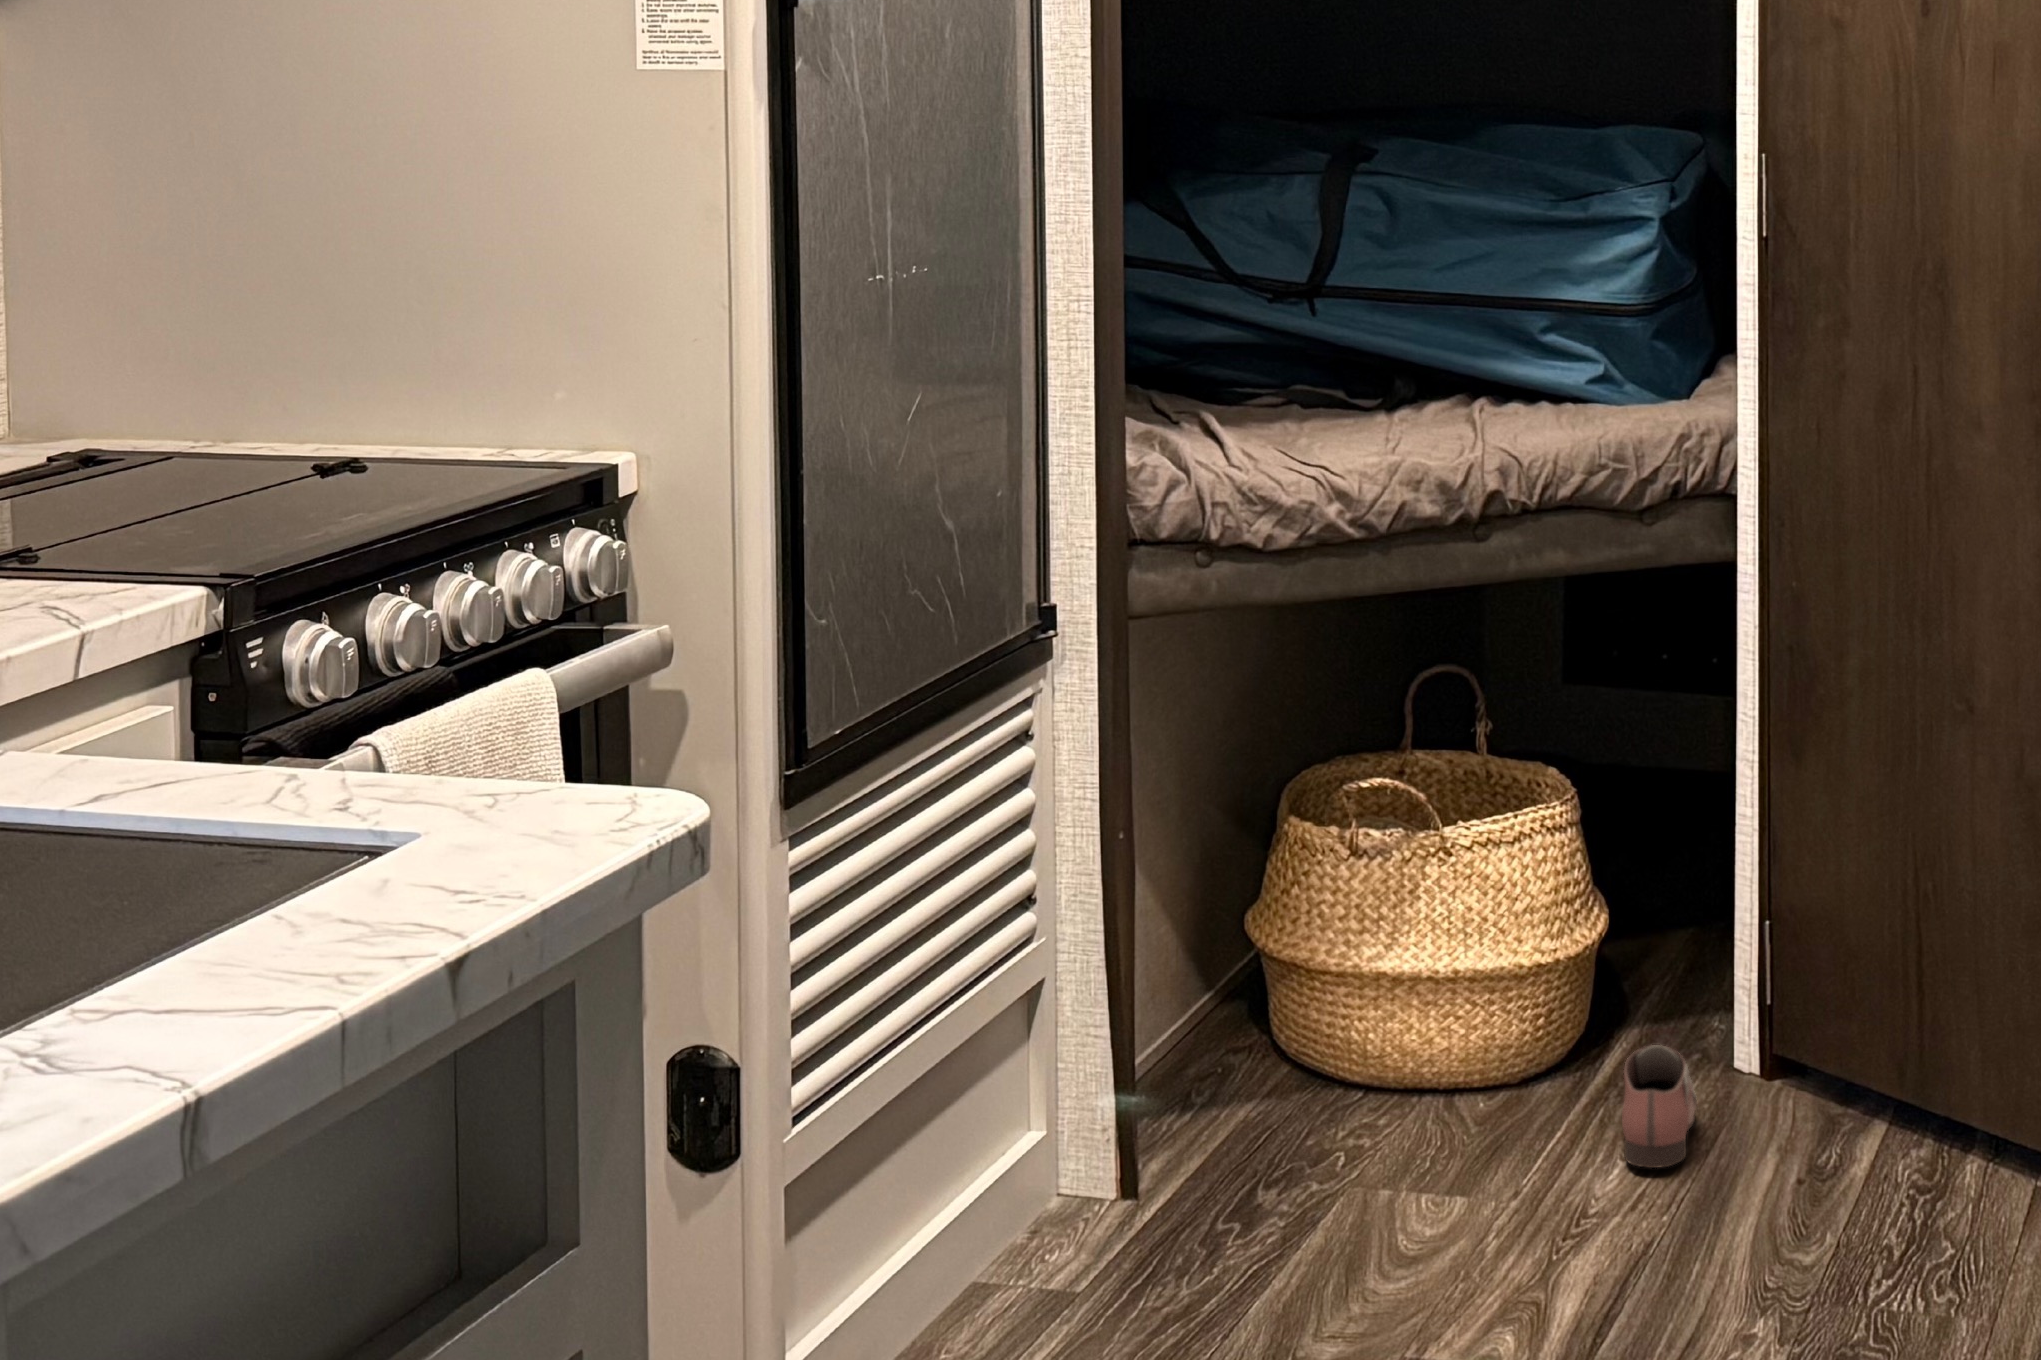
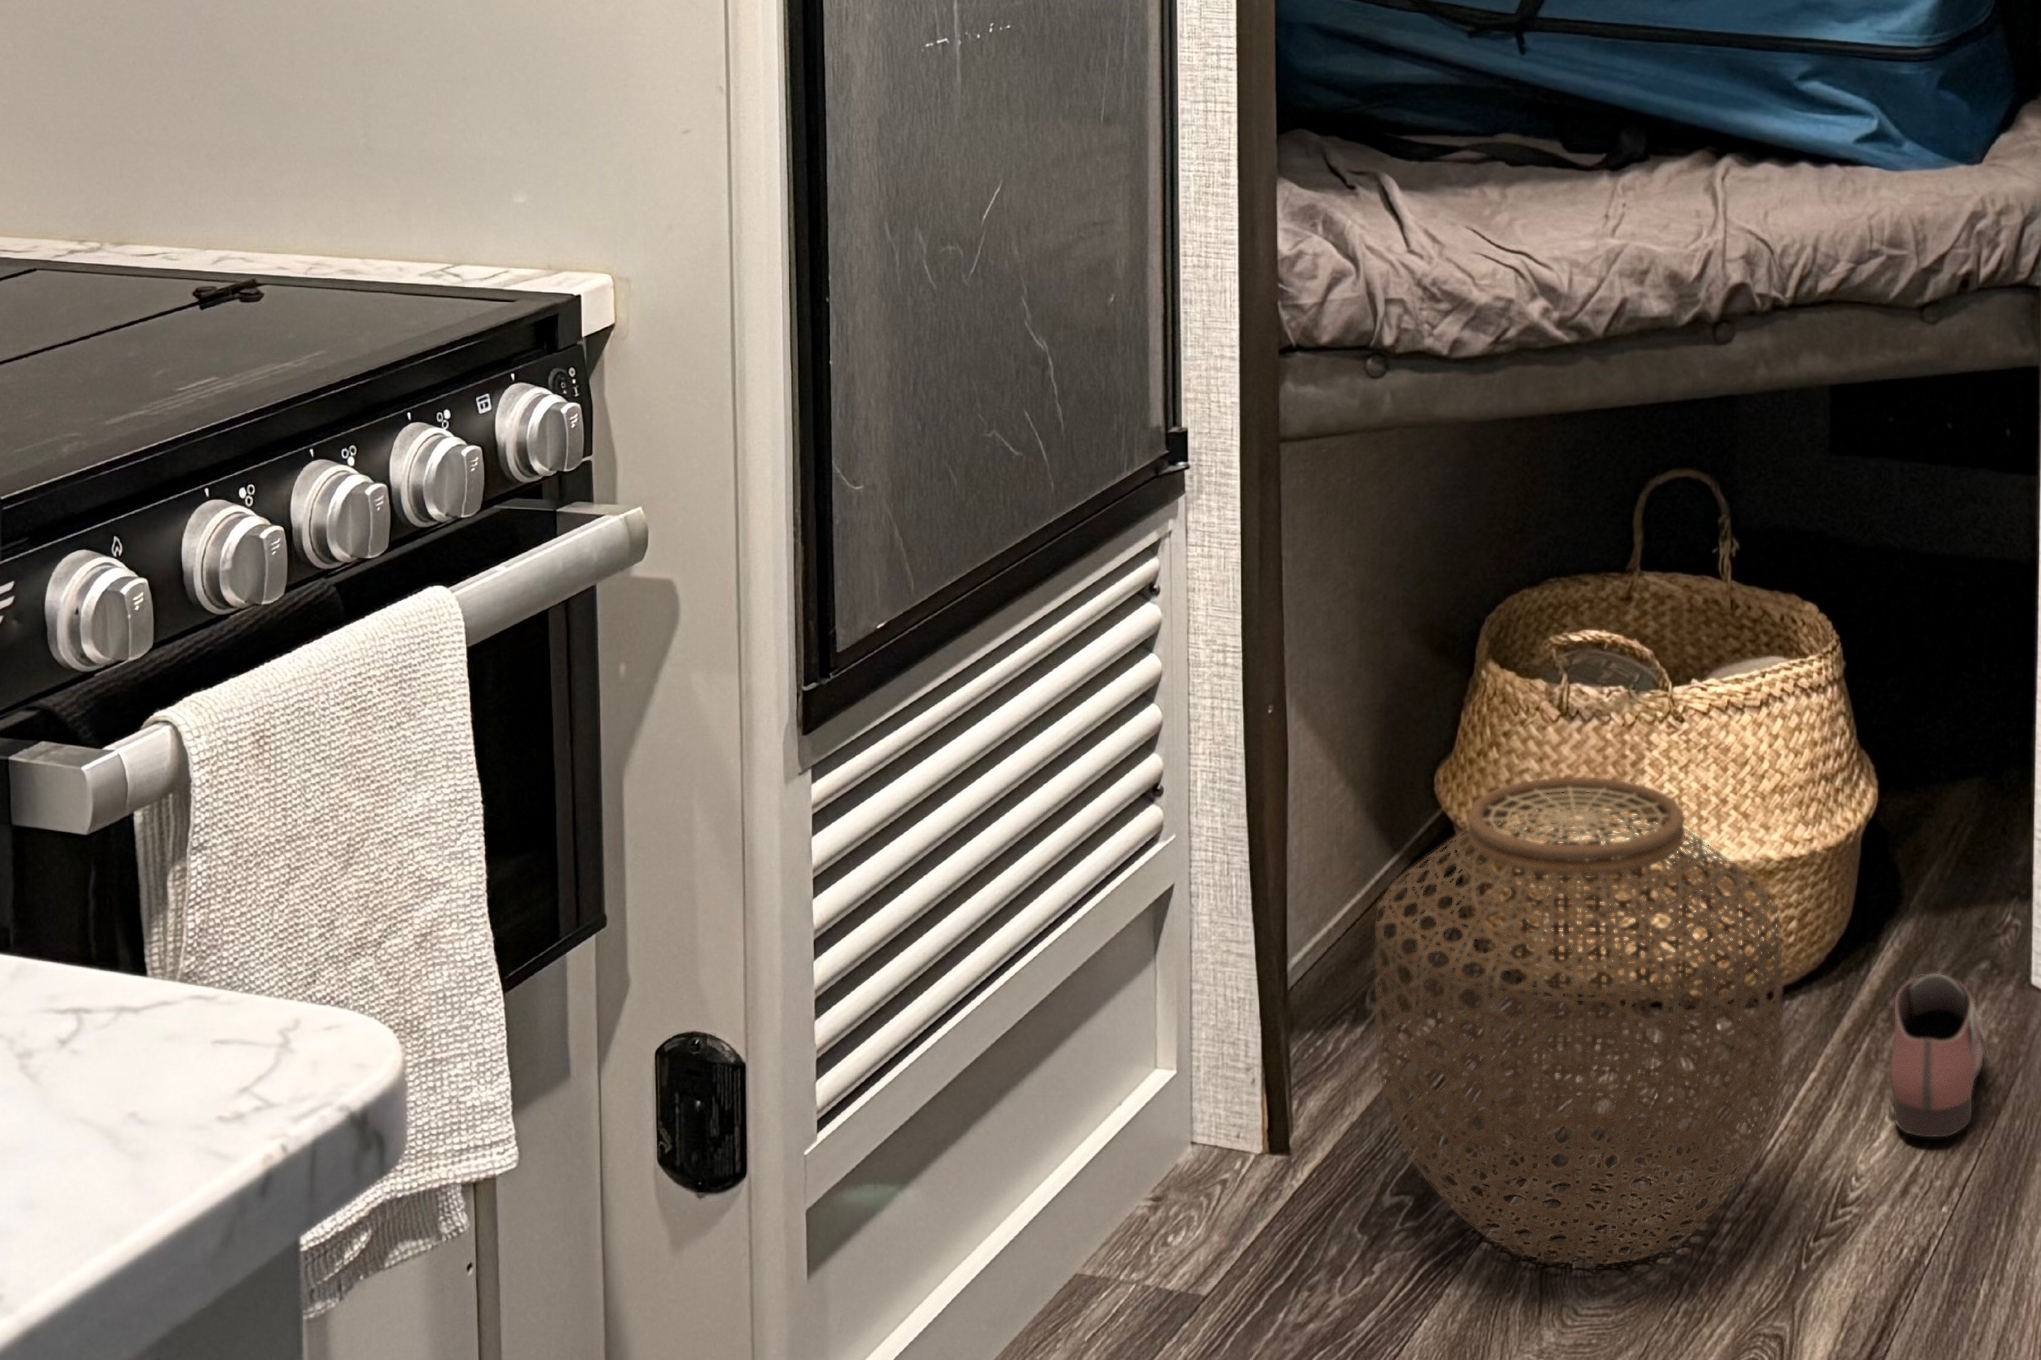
woven basket: none [1213,882,1536,1257] -> present [1374,777,1783,1265]

